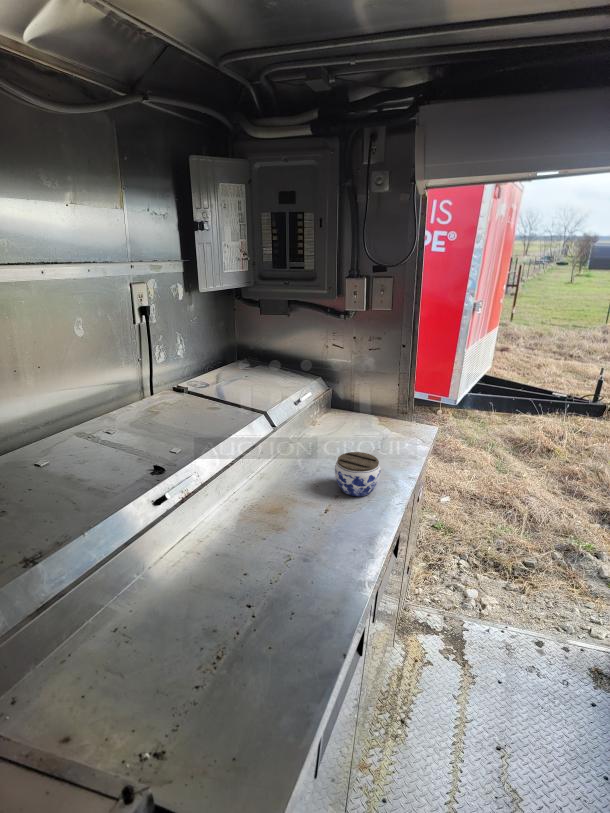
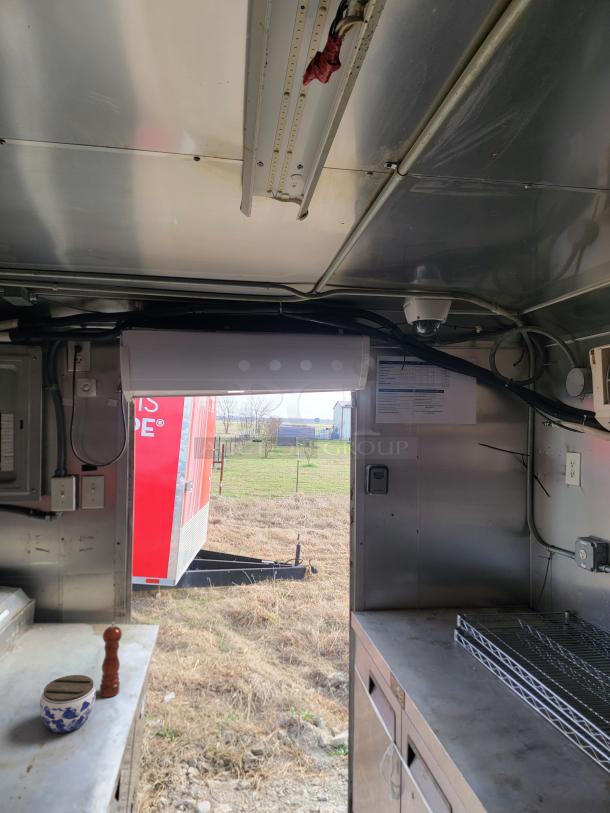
pepper mill: none [384,414,405,478] -> present [100,622,122,697]

